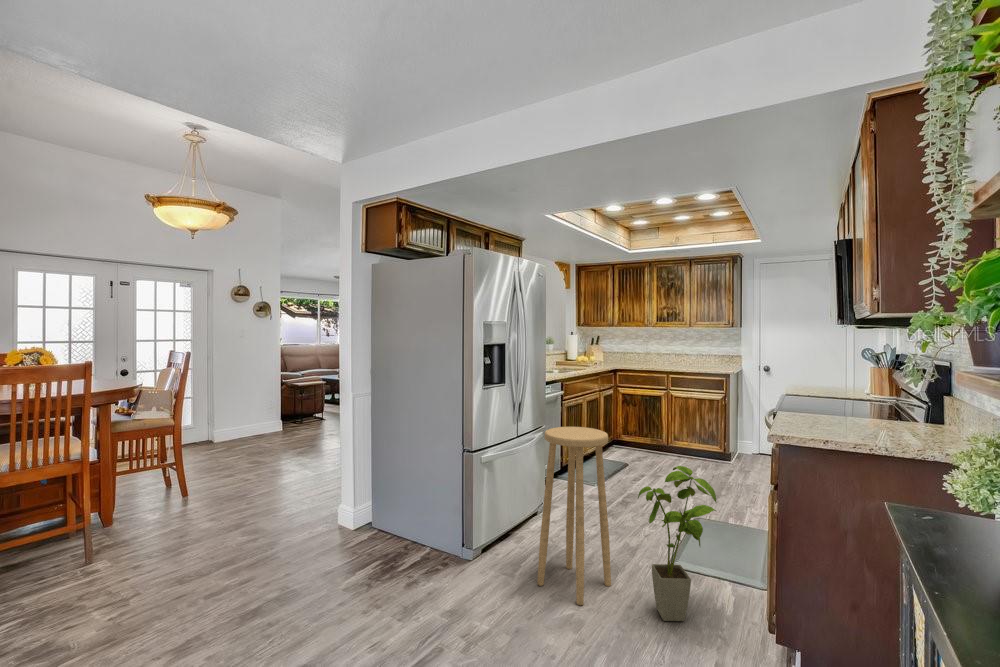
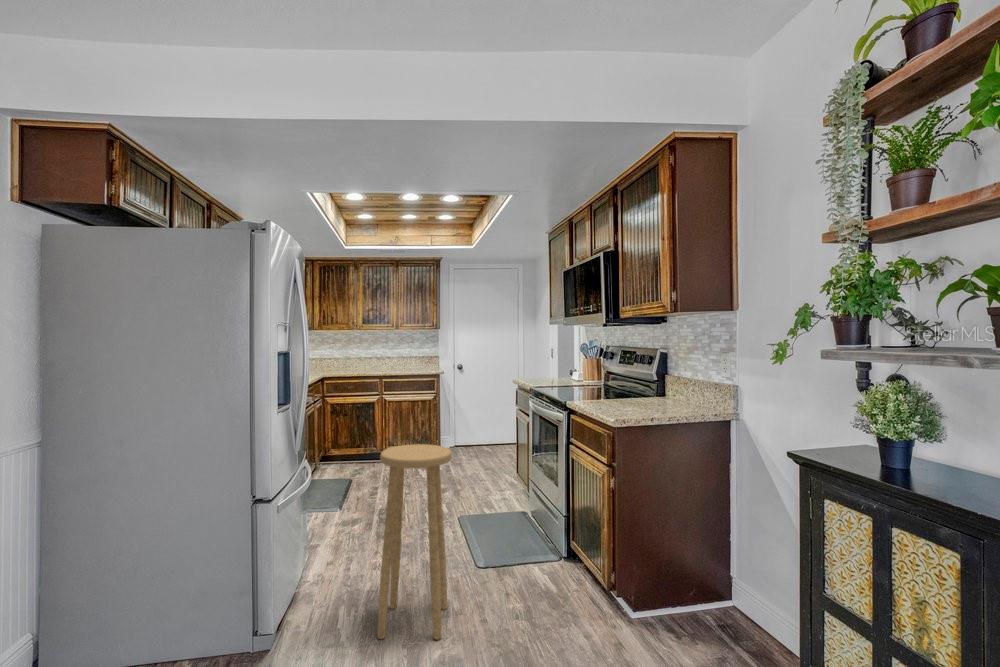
house plant: present [638,466,716,621] -> none [486,466,564,619]

